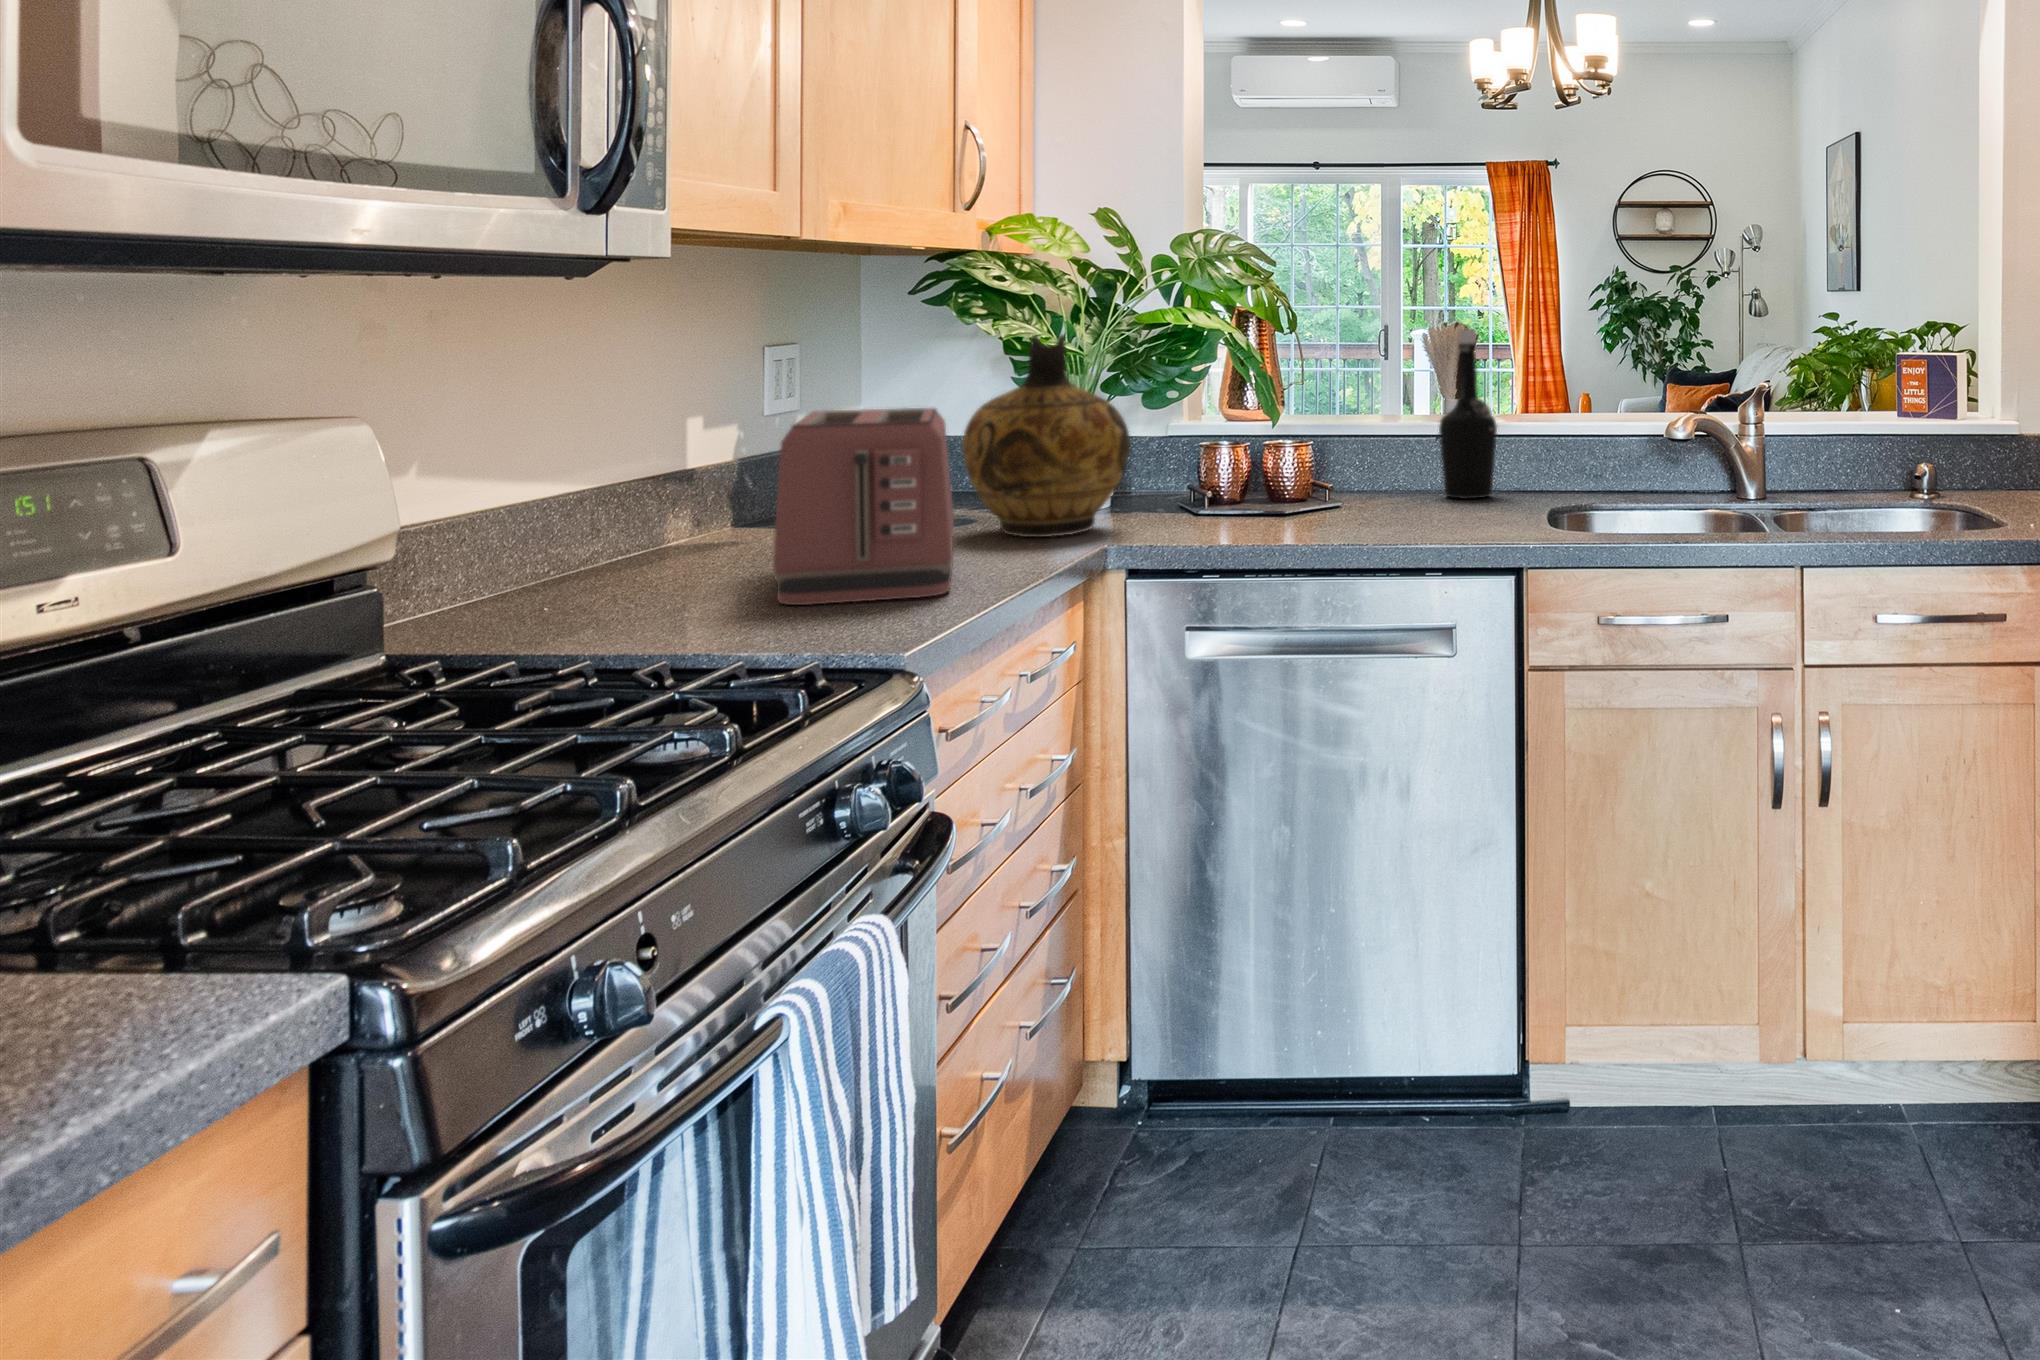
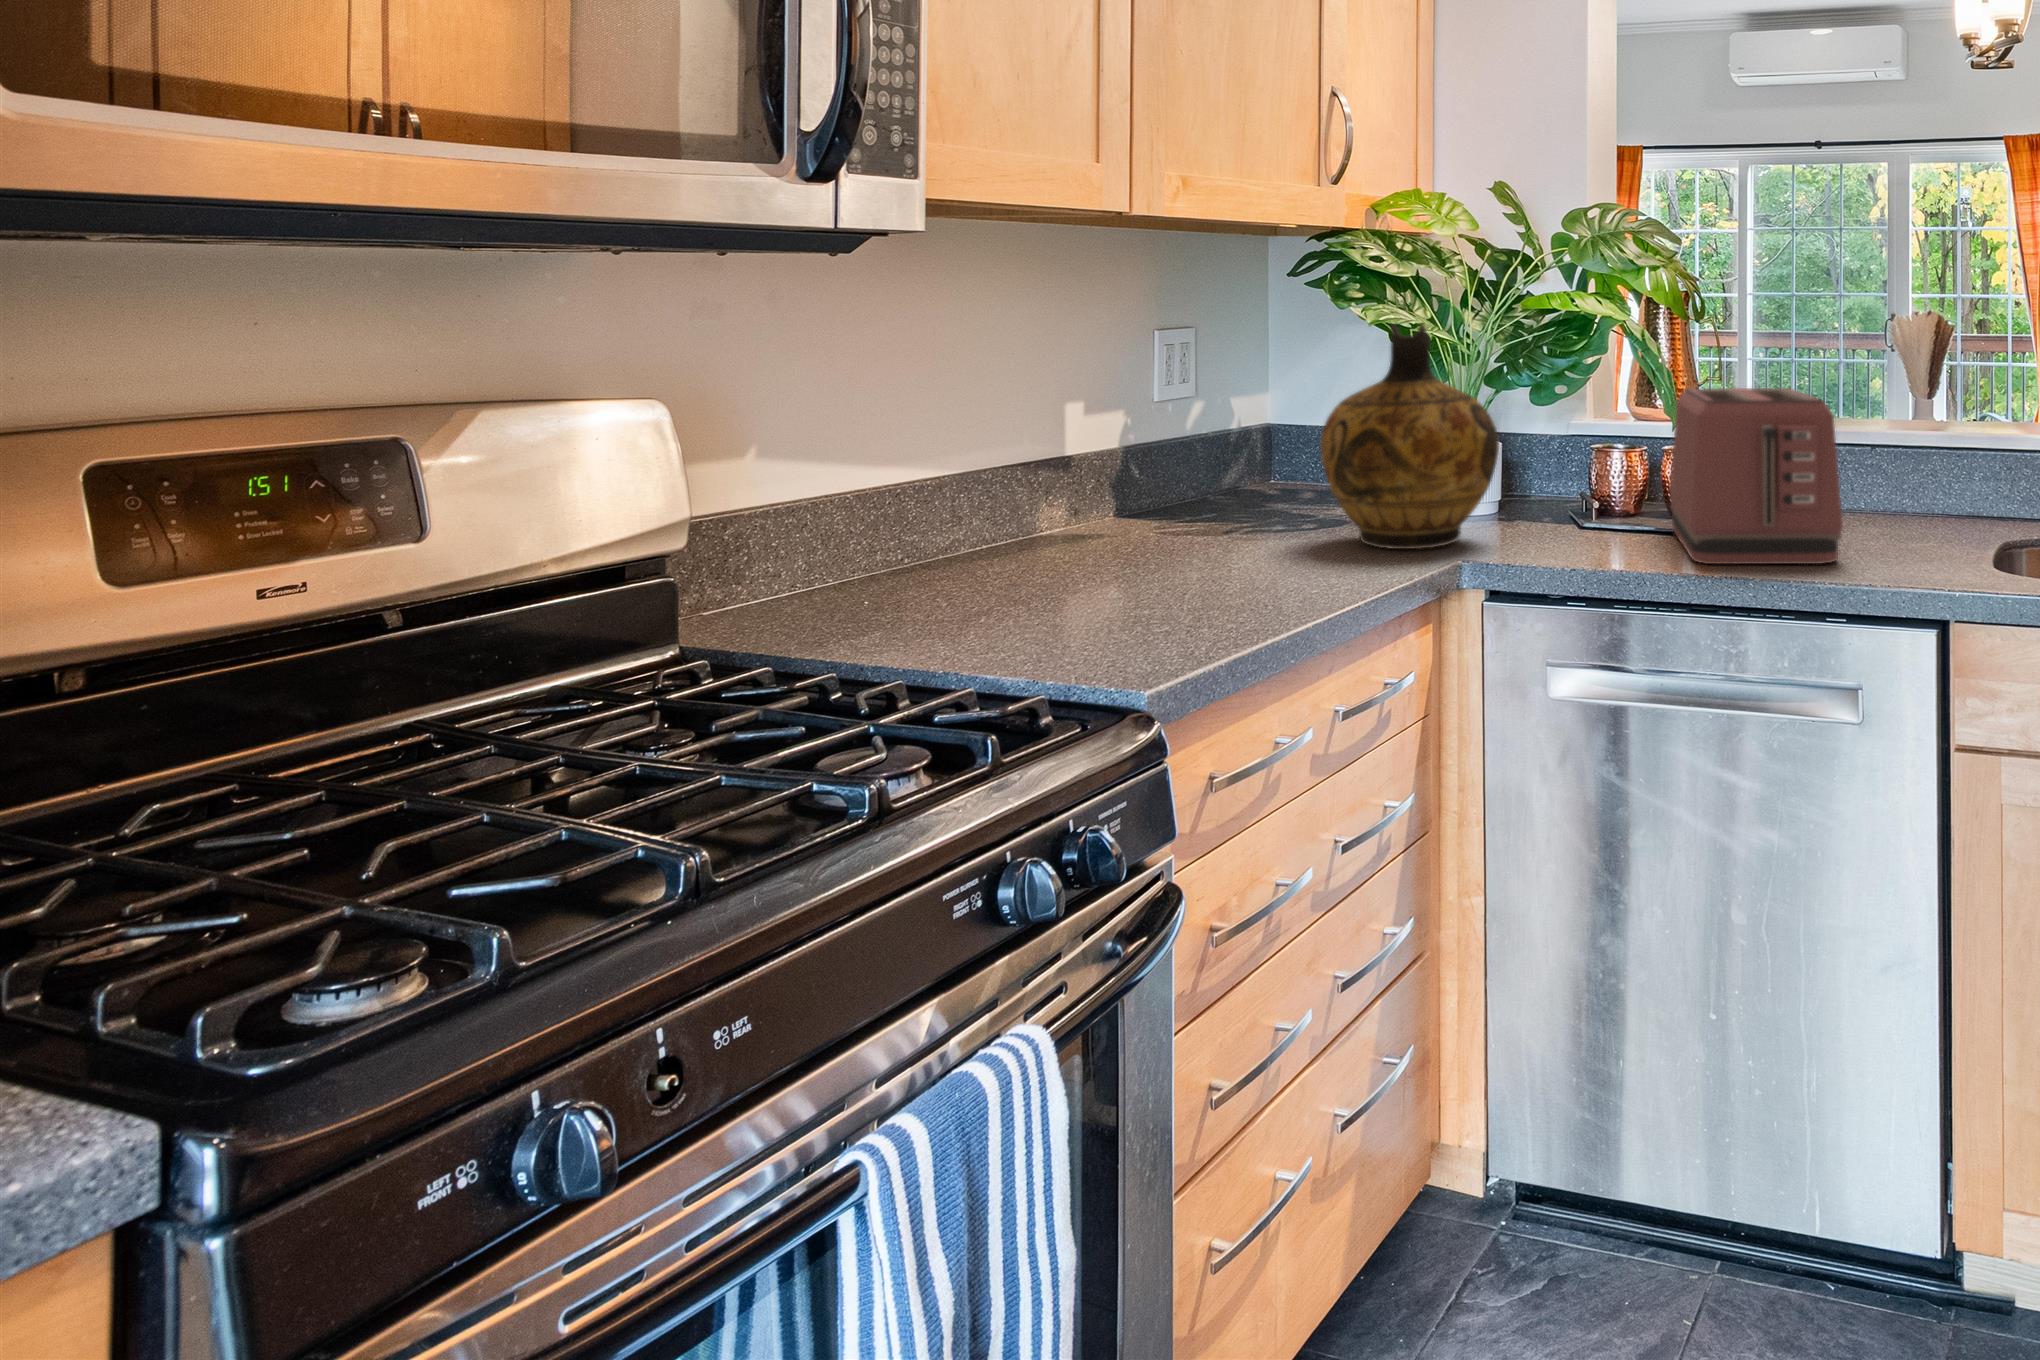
bottle: present [1439,329,1497,499] -> none [1872,320,1944,524]
toaster: present [773,408,954,605] -> present [1670,388,1843,564]

